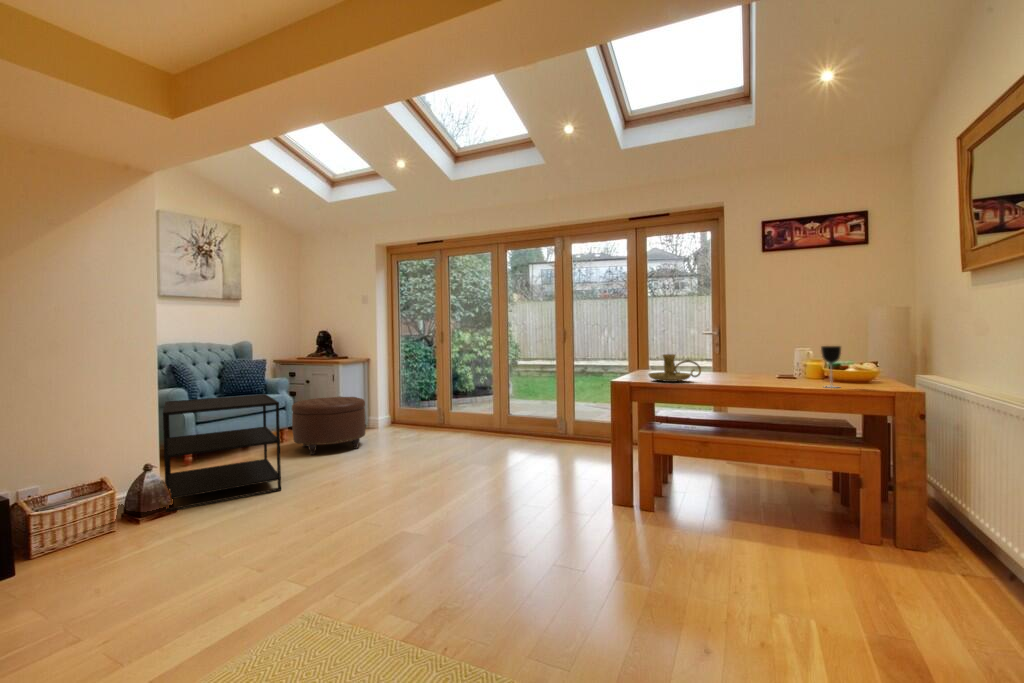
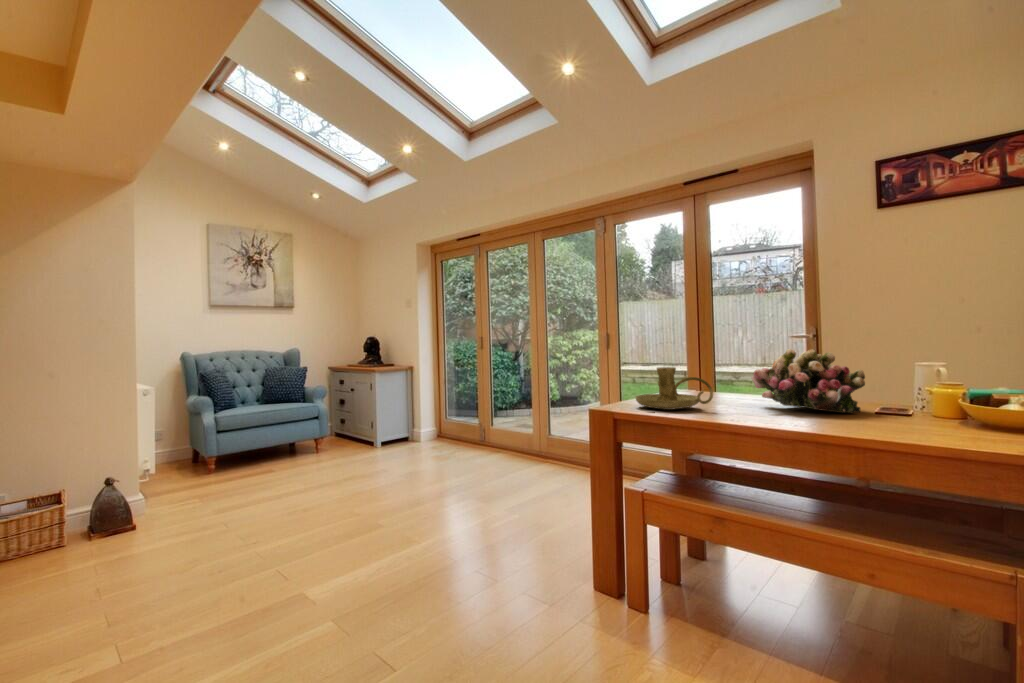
flower arrangement: none [714,343,781,381] -> present [752,349,865,413]
wine glass: present [821,346,841,388] -> none [921,355,965,436]
side table: present [163,394,281,512] -> none [125,404,267,527]
ottoman: present [292,397,366,455] -> none [311,407,389,470]

